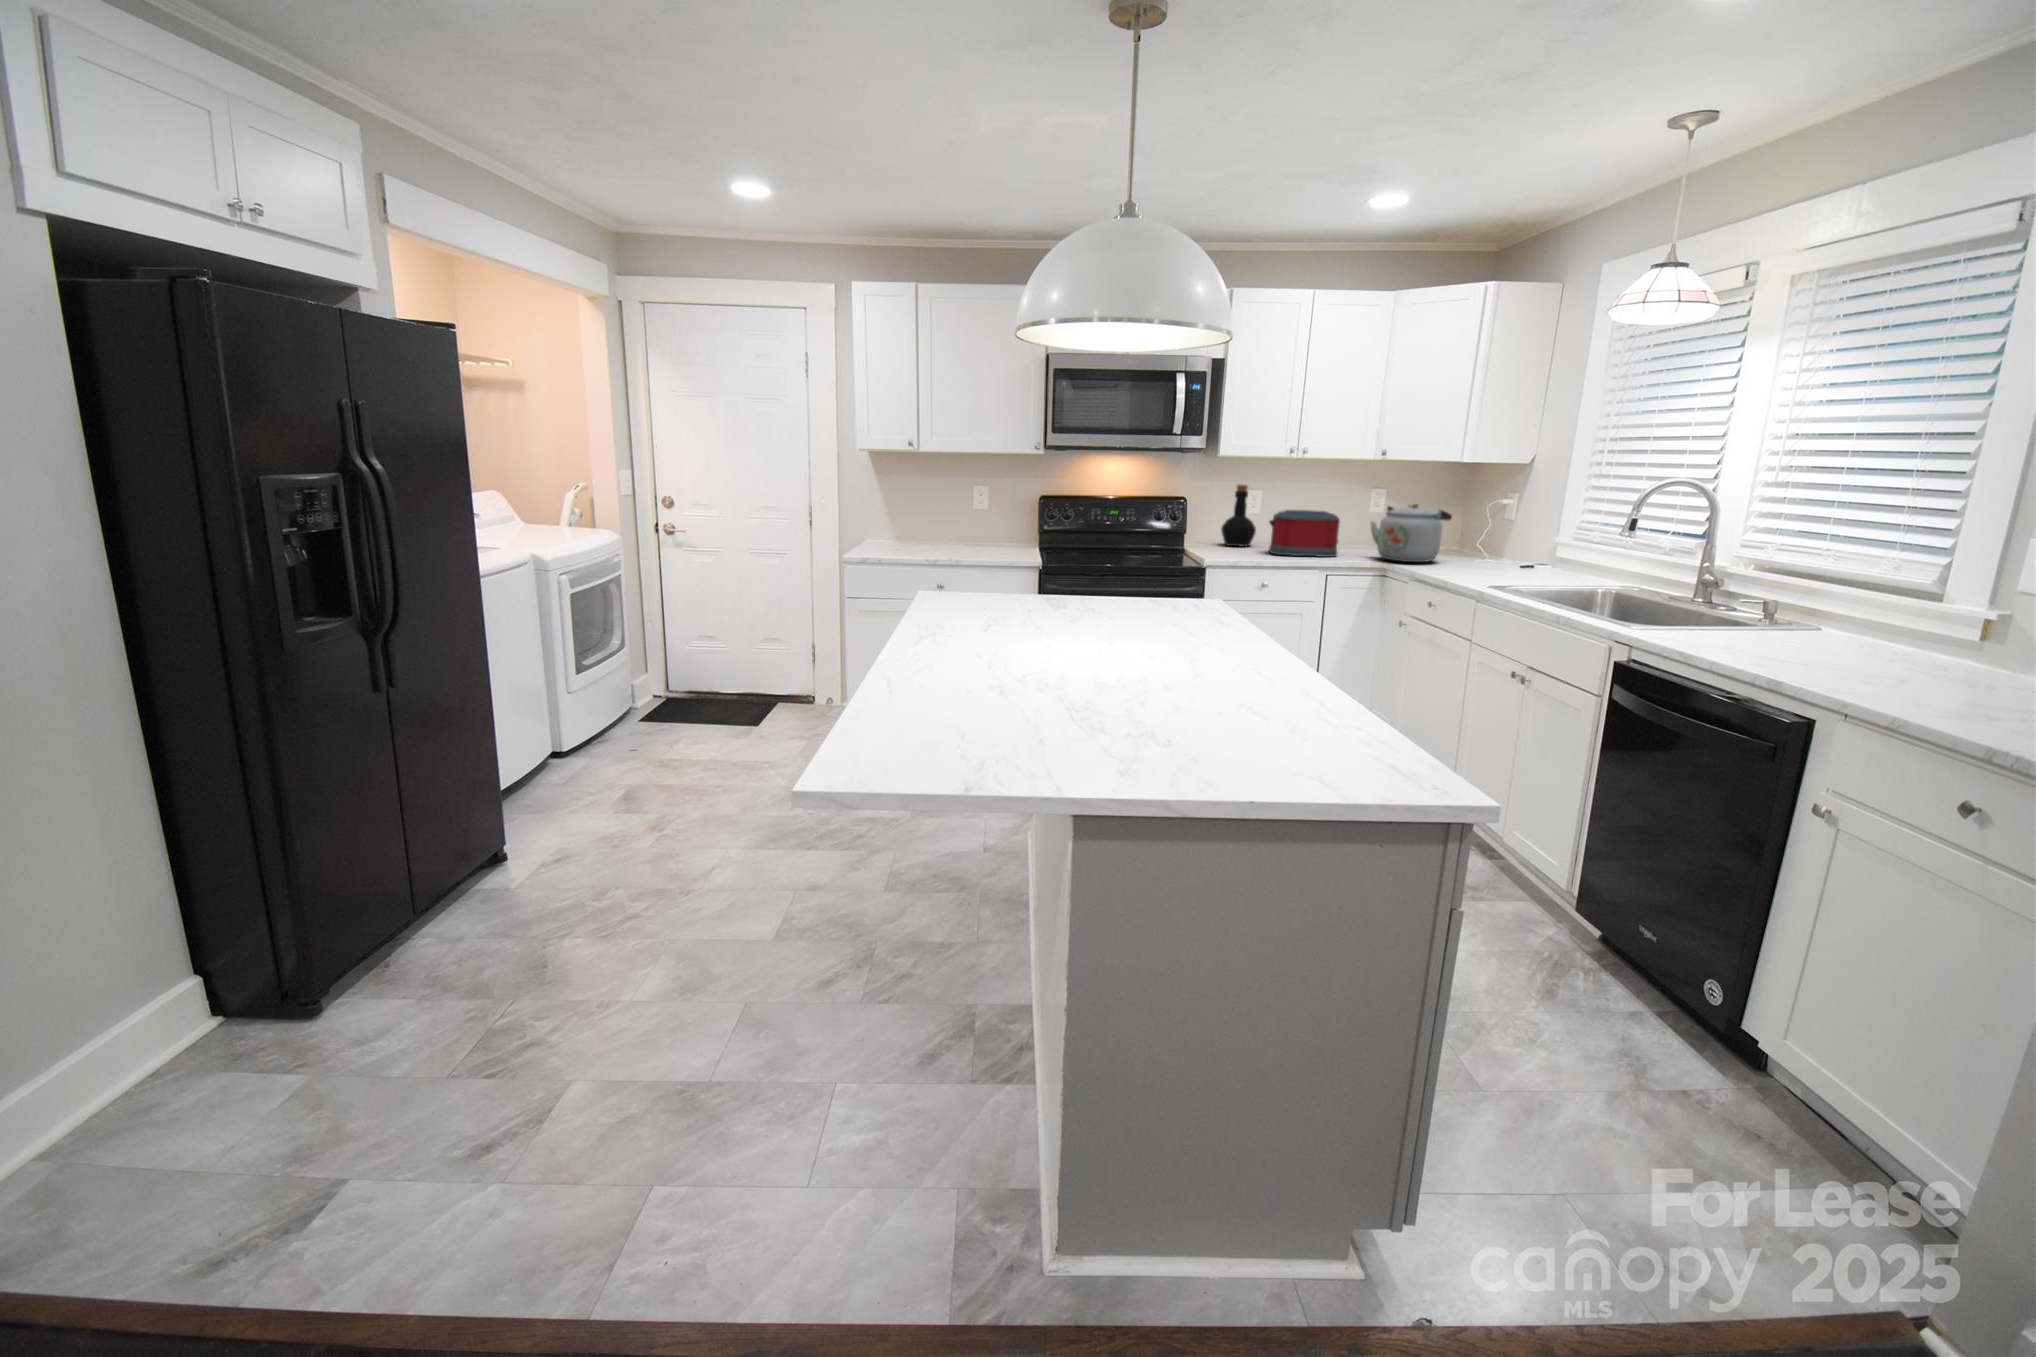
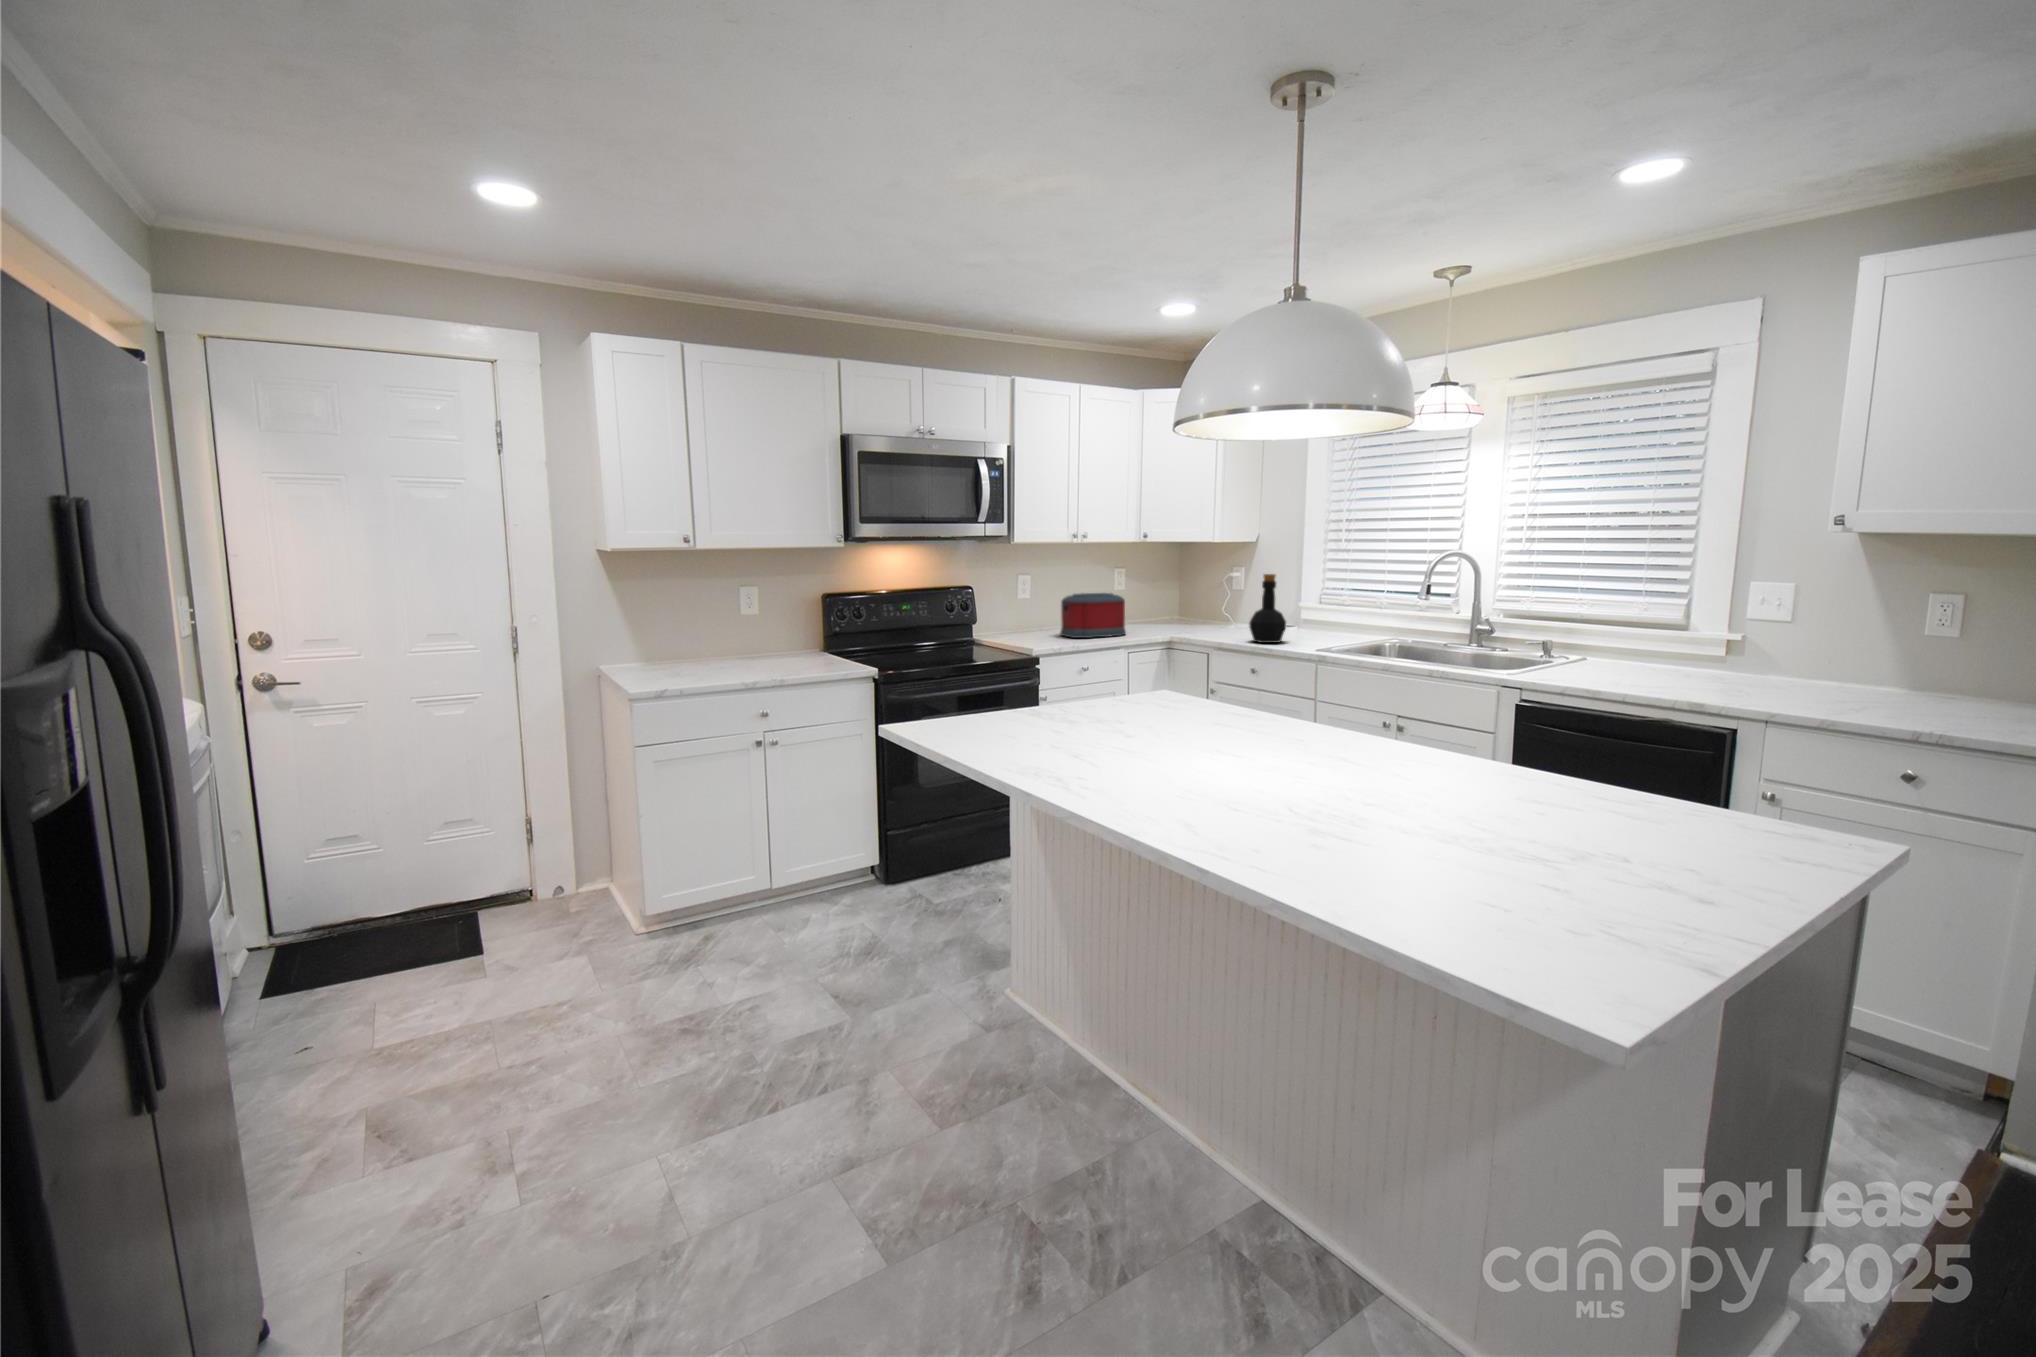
bottle: present [1221,484,1256,547] -> present [1249,574,1286,643]
kettle: present [1371,503,1452,562] -> none [1148,581,1214,634]

